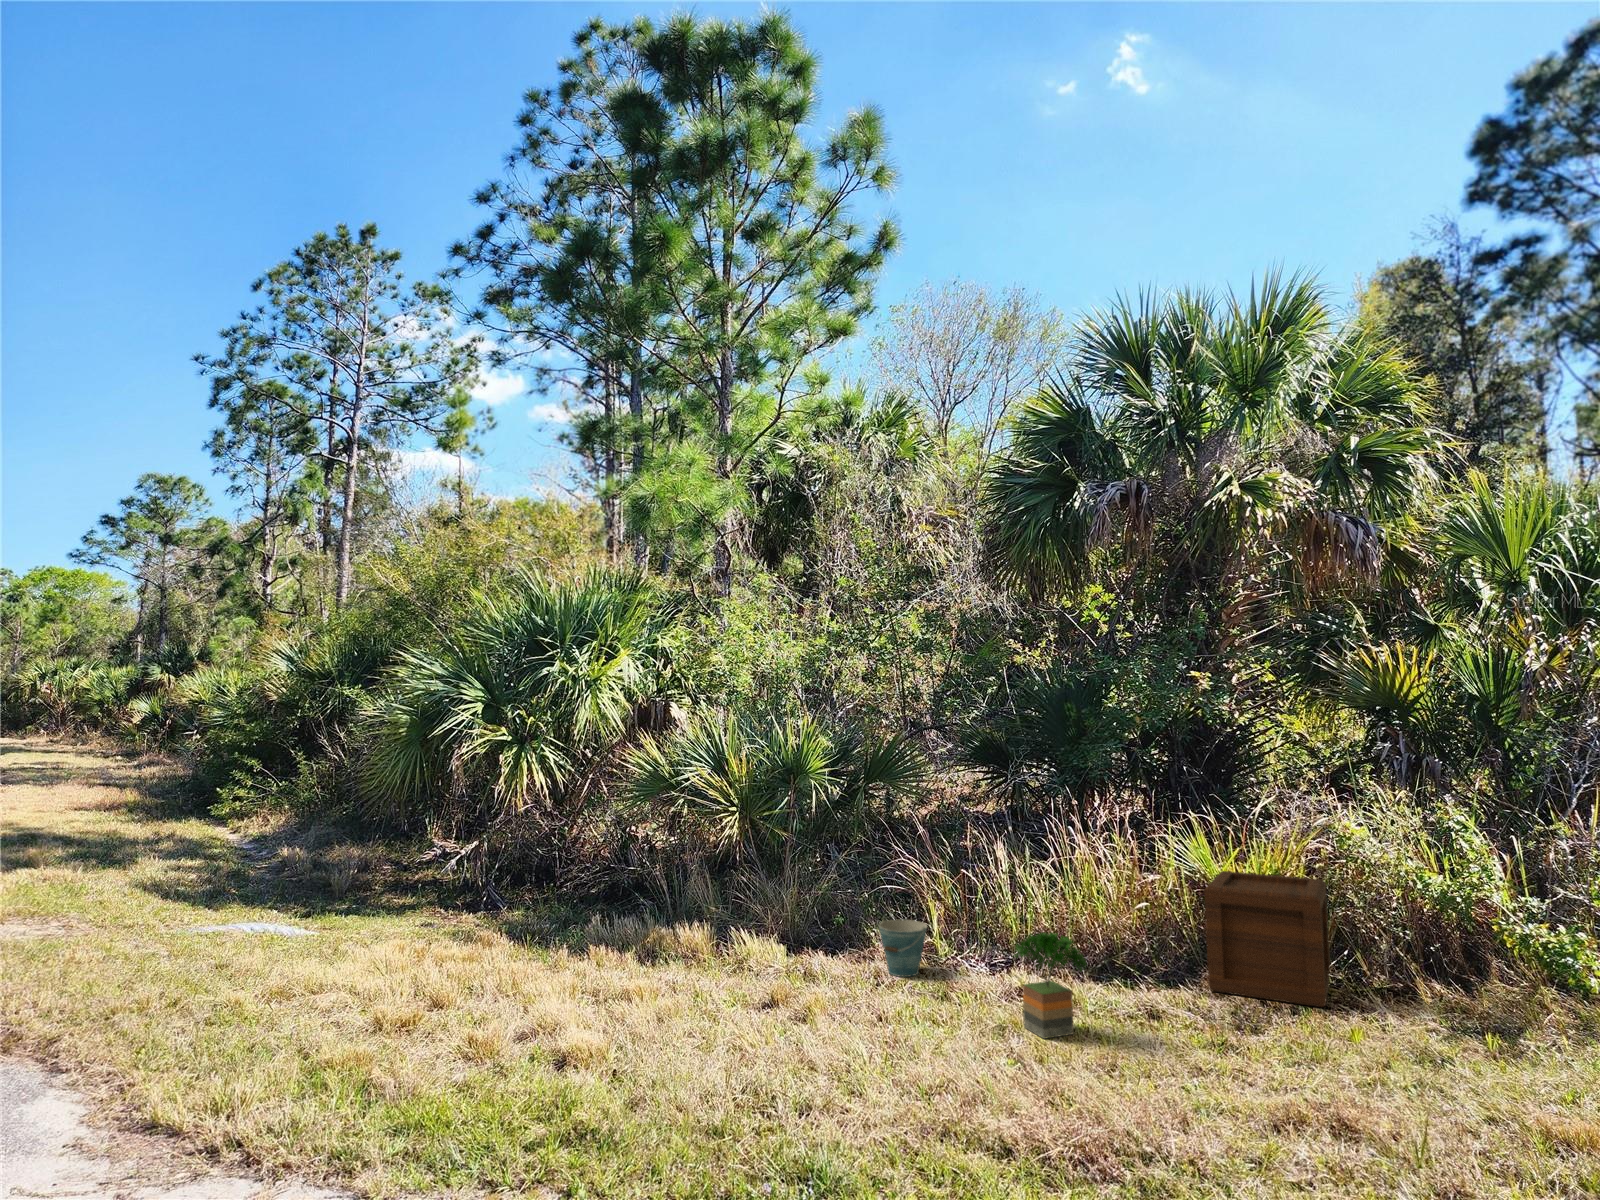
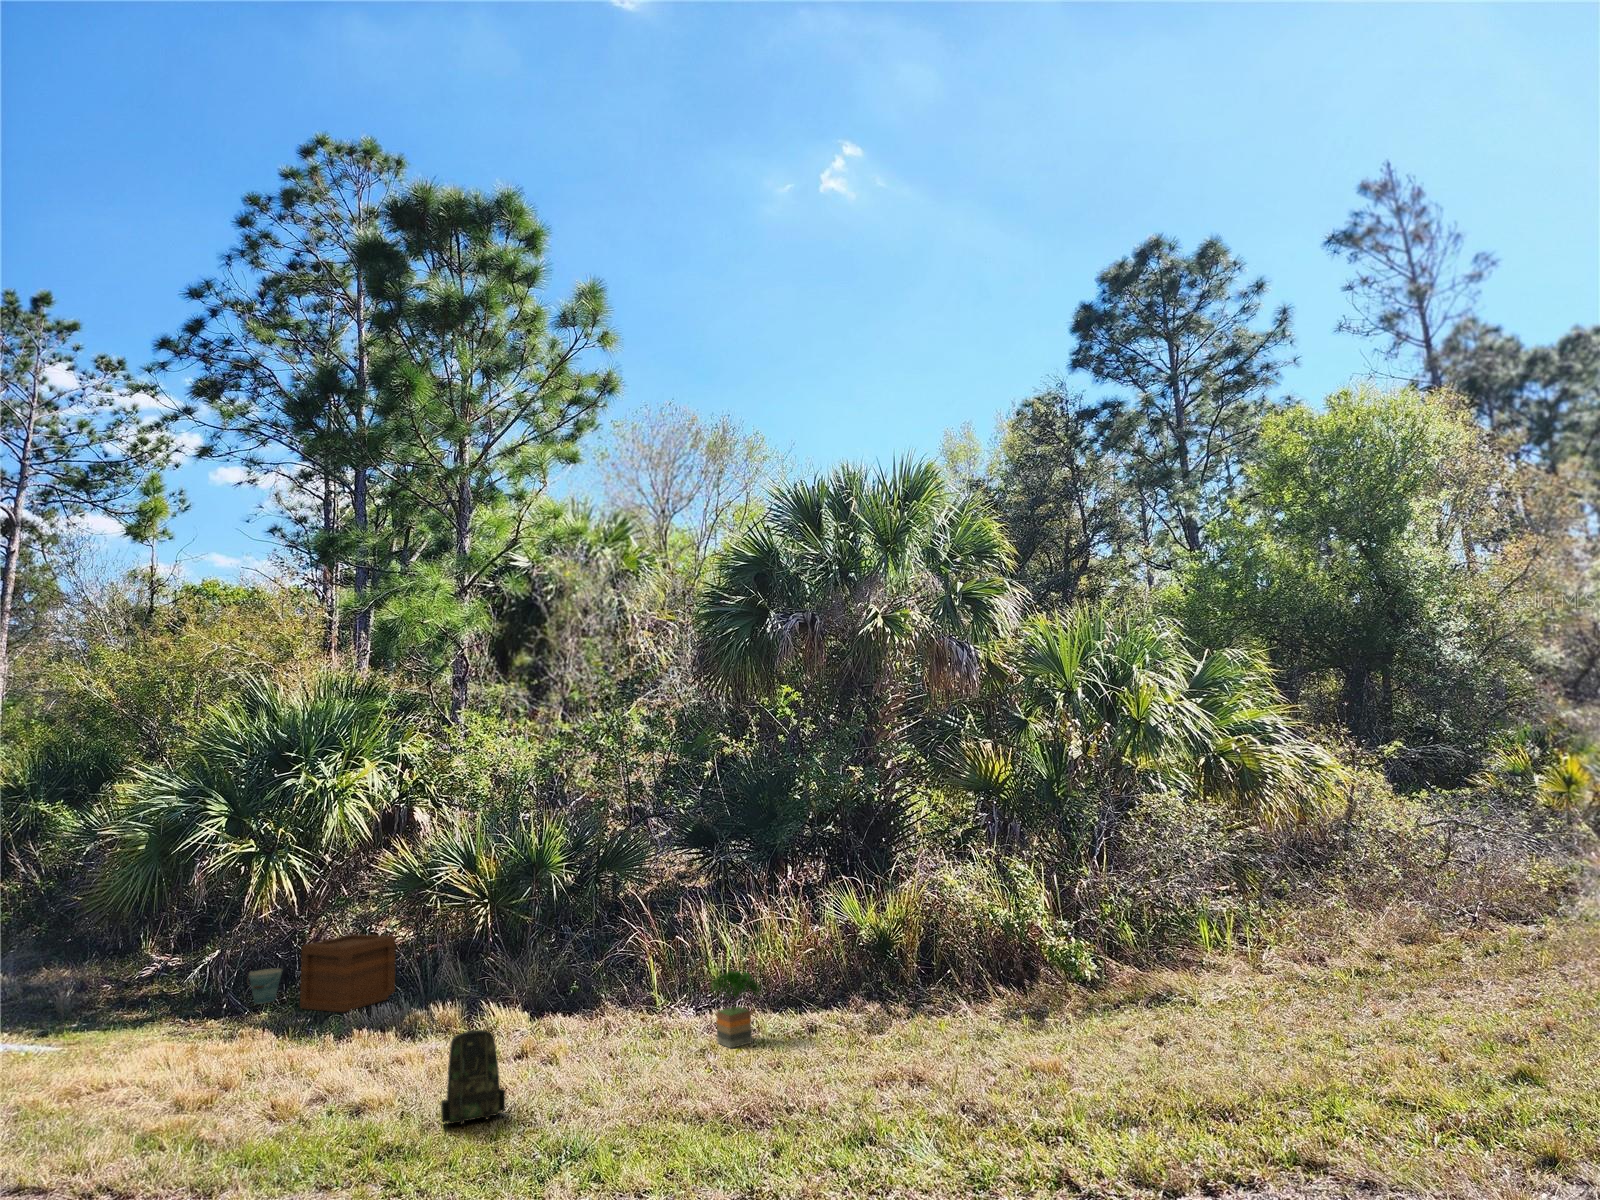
wooden crate: present [1204,871,1330,1007] -> present [300,934,396,1012]
bucket: present [879,920,927,977] -> present [249,969,282,1004]
backpack: none [656,979,738,1110] -> present [441,1030,505,1124]

